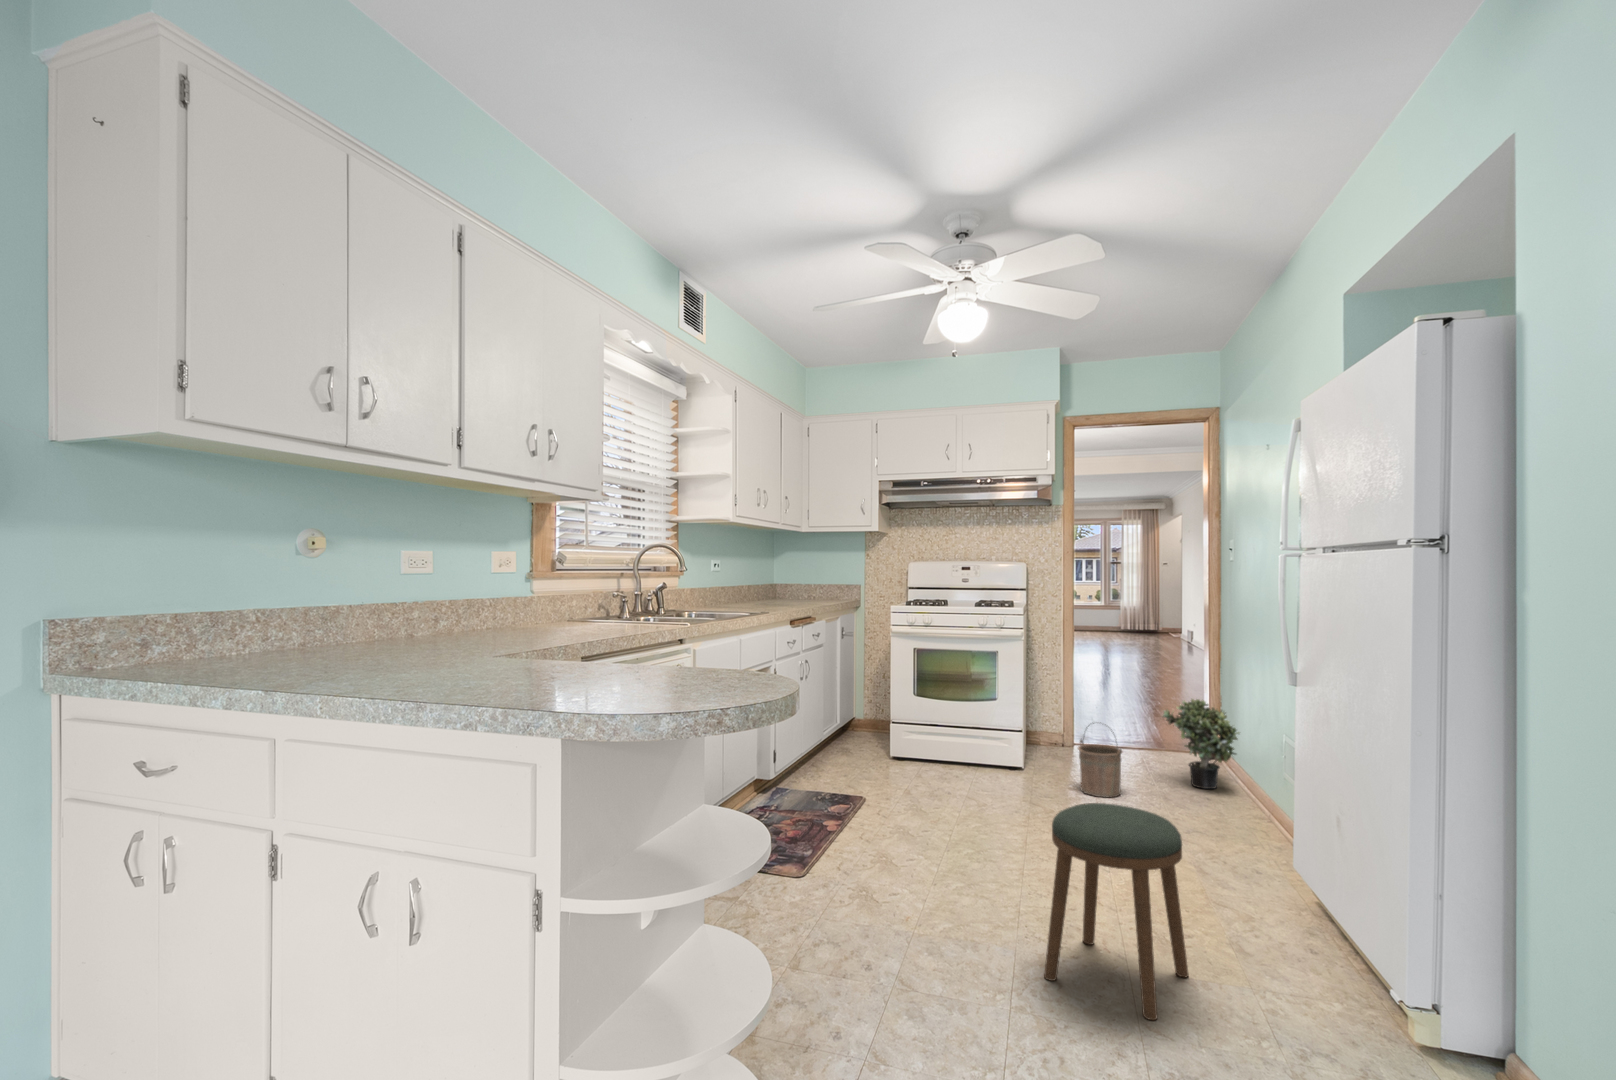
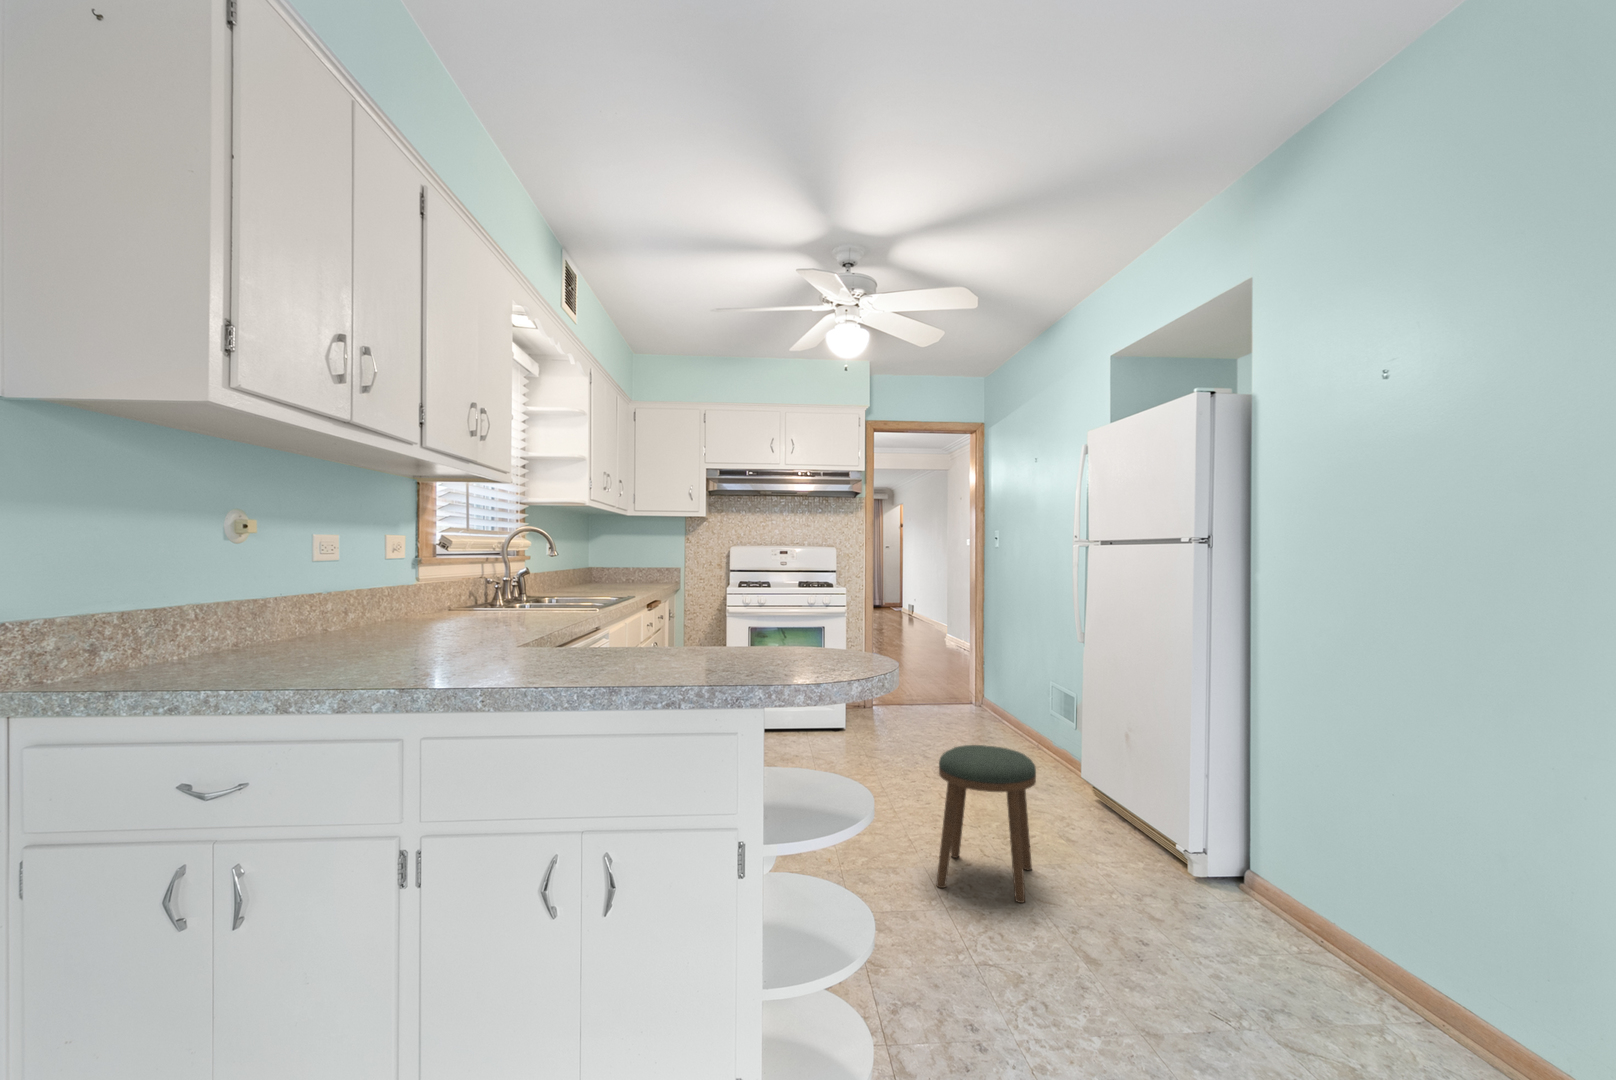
potted plant: present [1162,699,1239,789] -> none [951,660,1010,732]
bucket: present [1078,722,1123,797] -> none [891,684,928,746]

